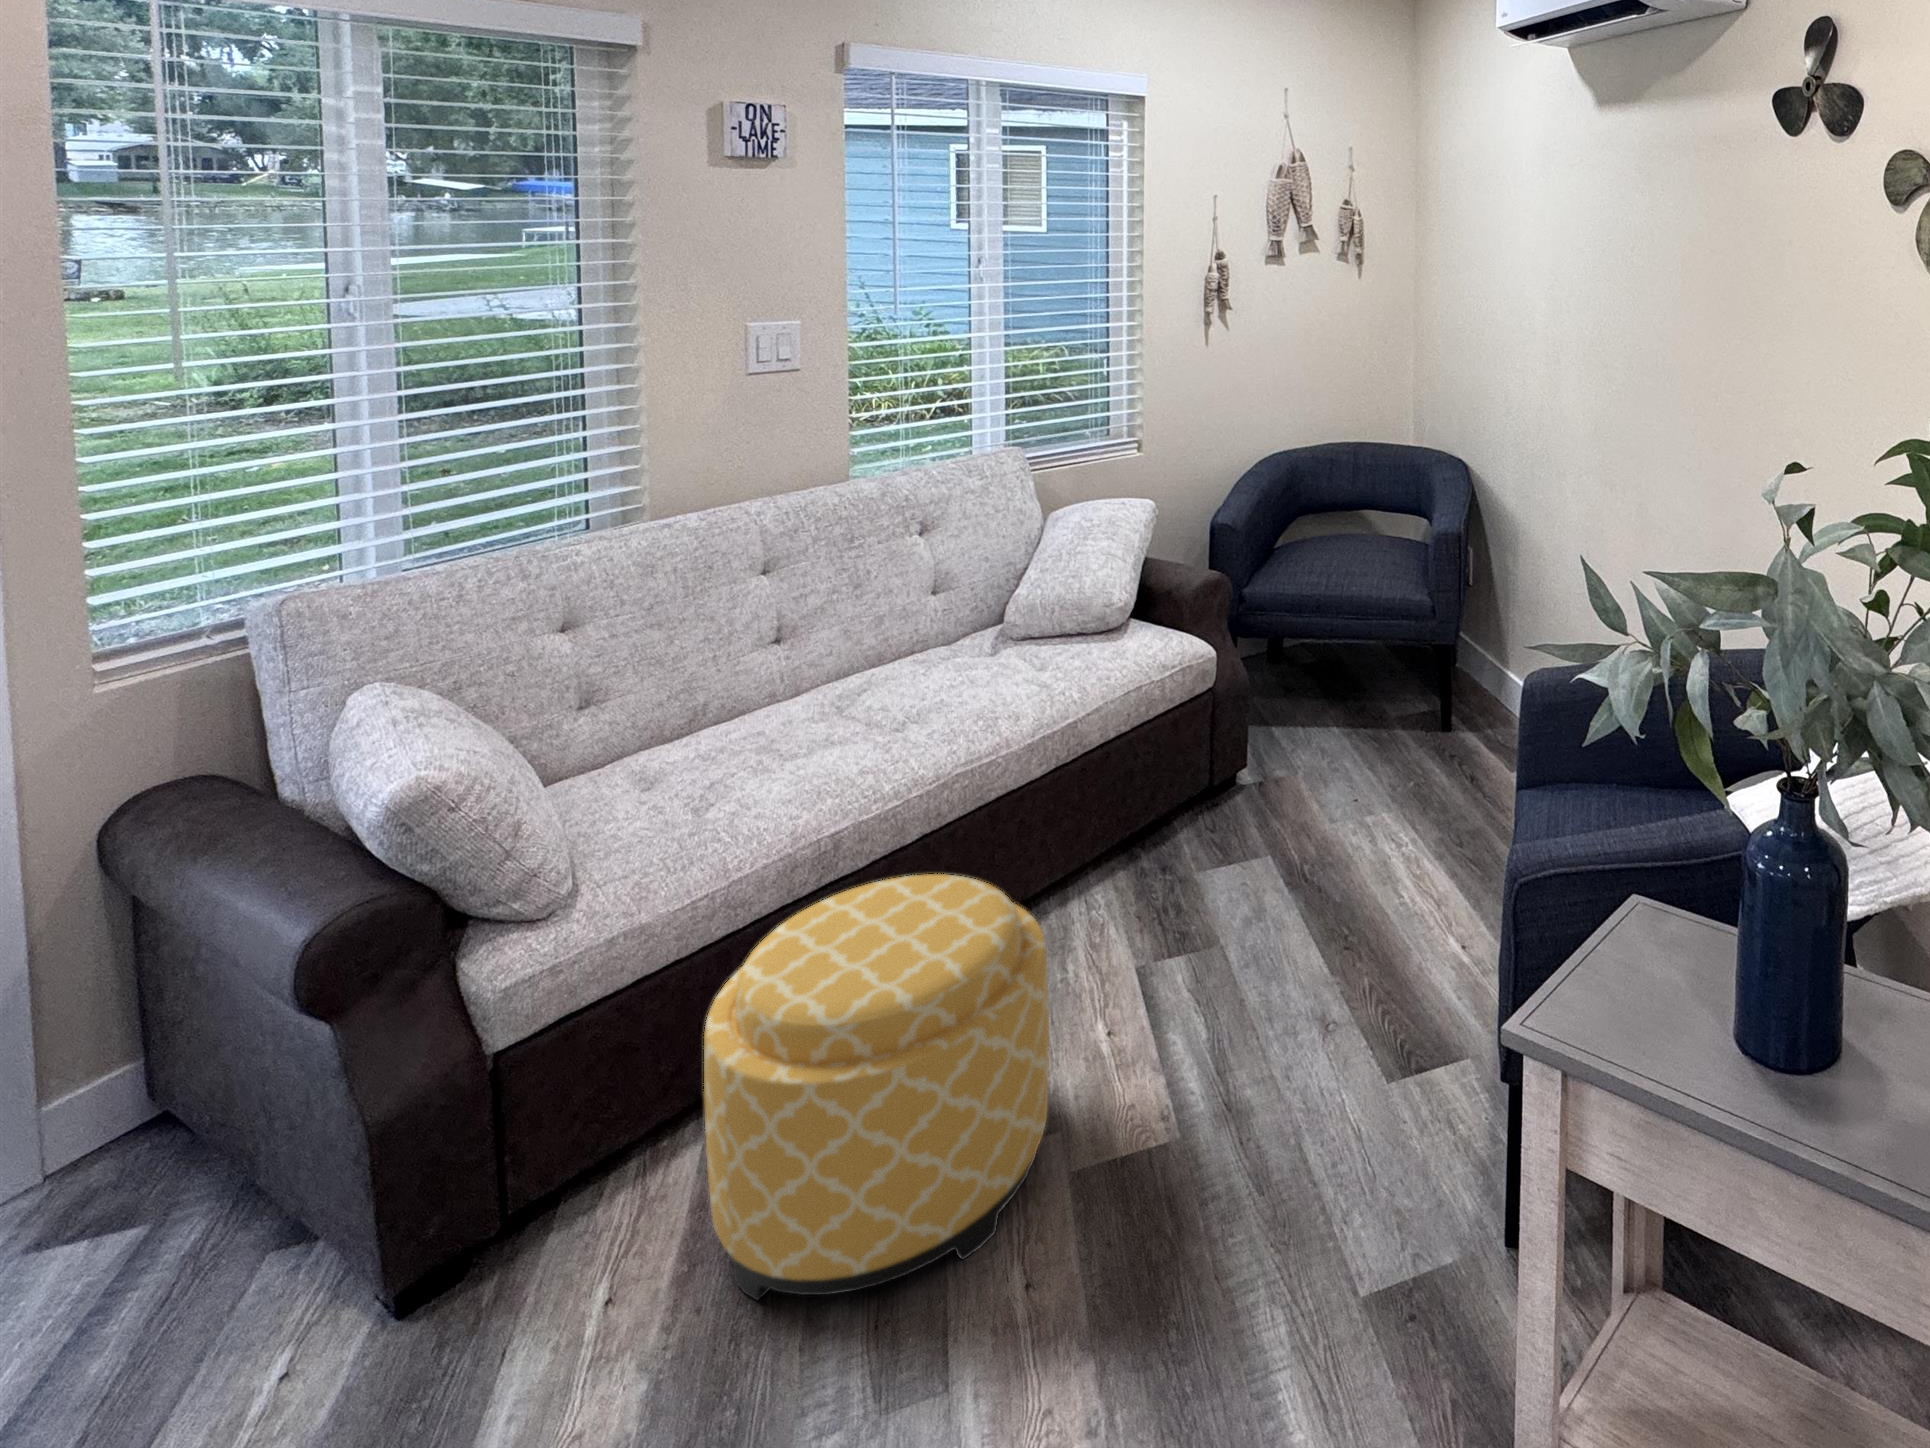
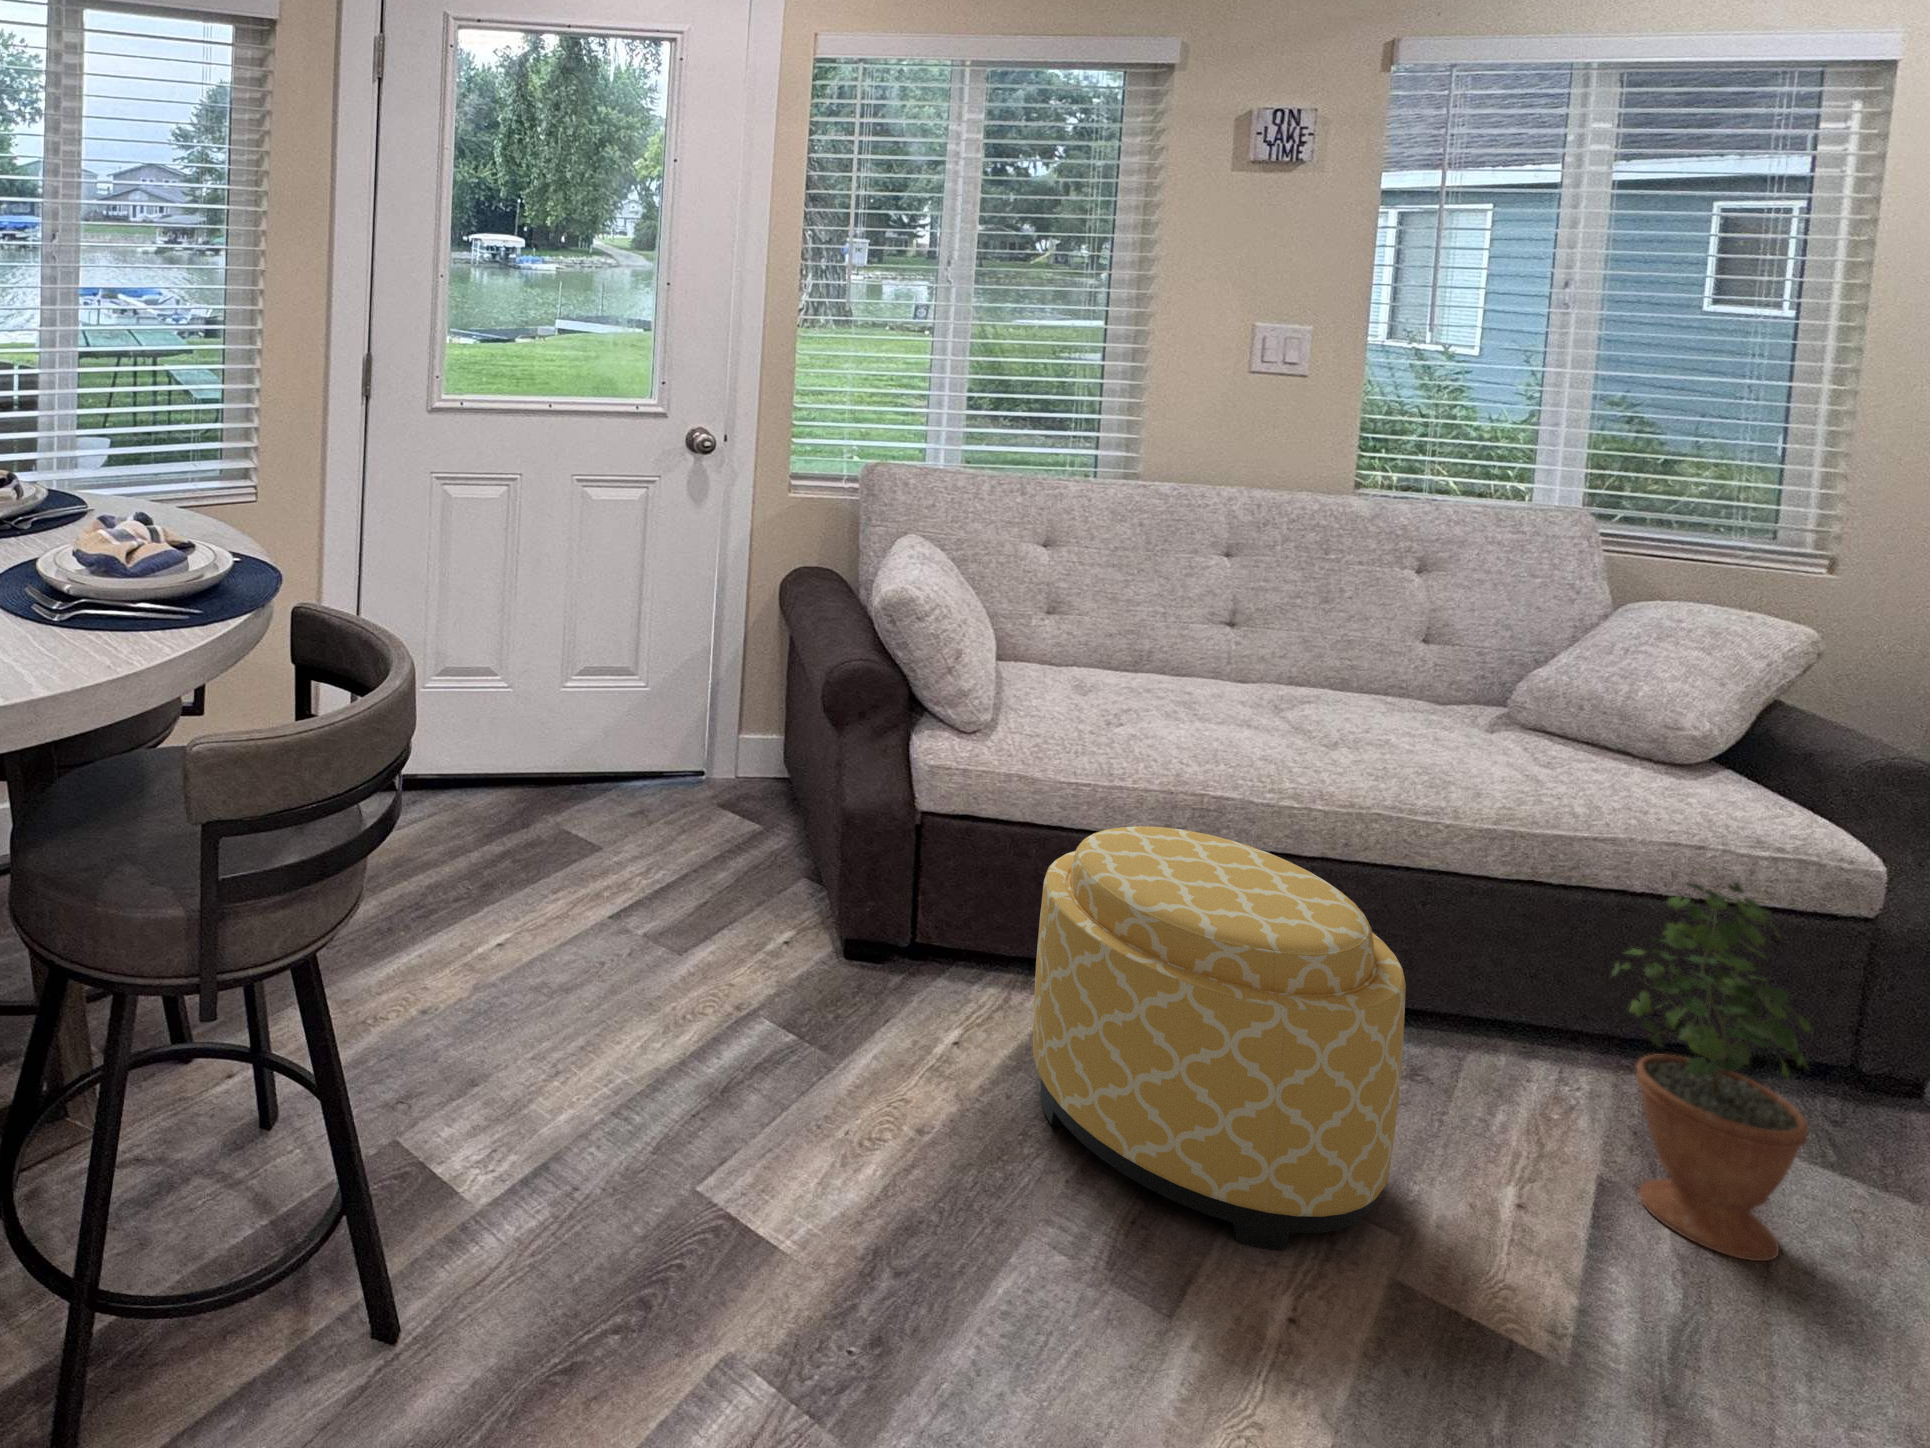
potted plant: none [1137,715,1241,980] -> present [1612,882,1811,1261]

